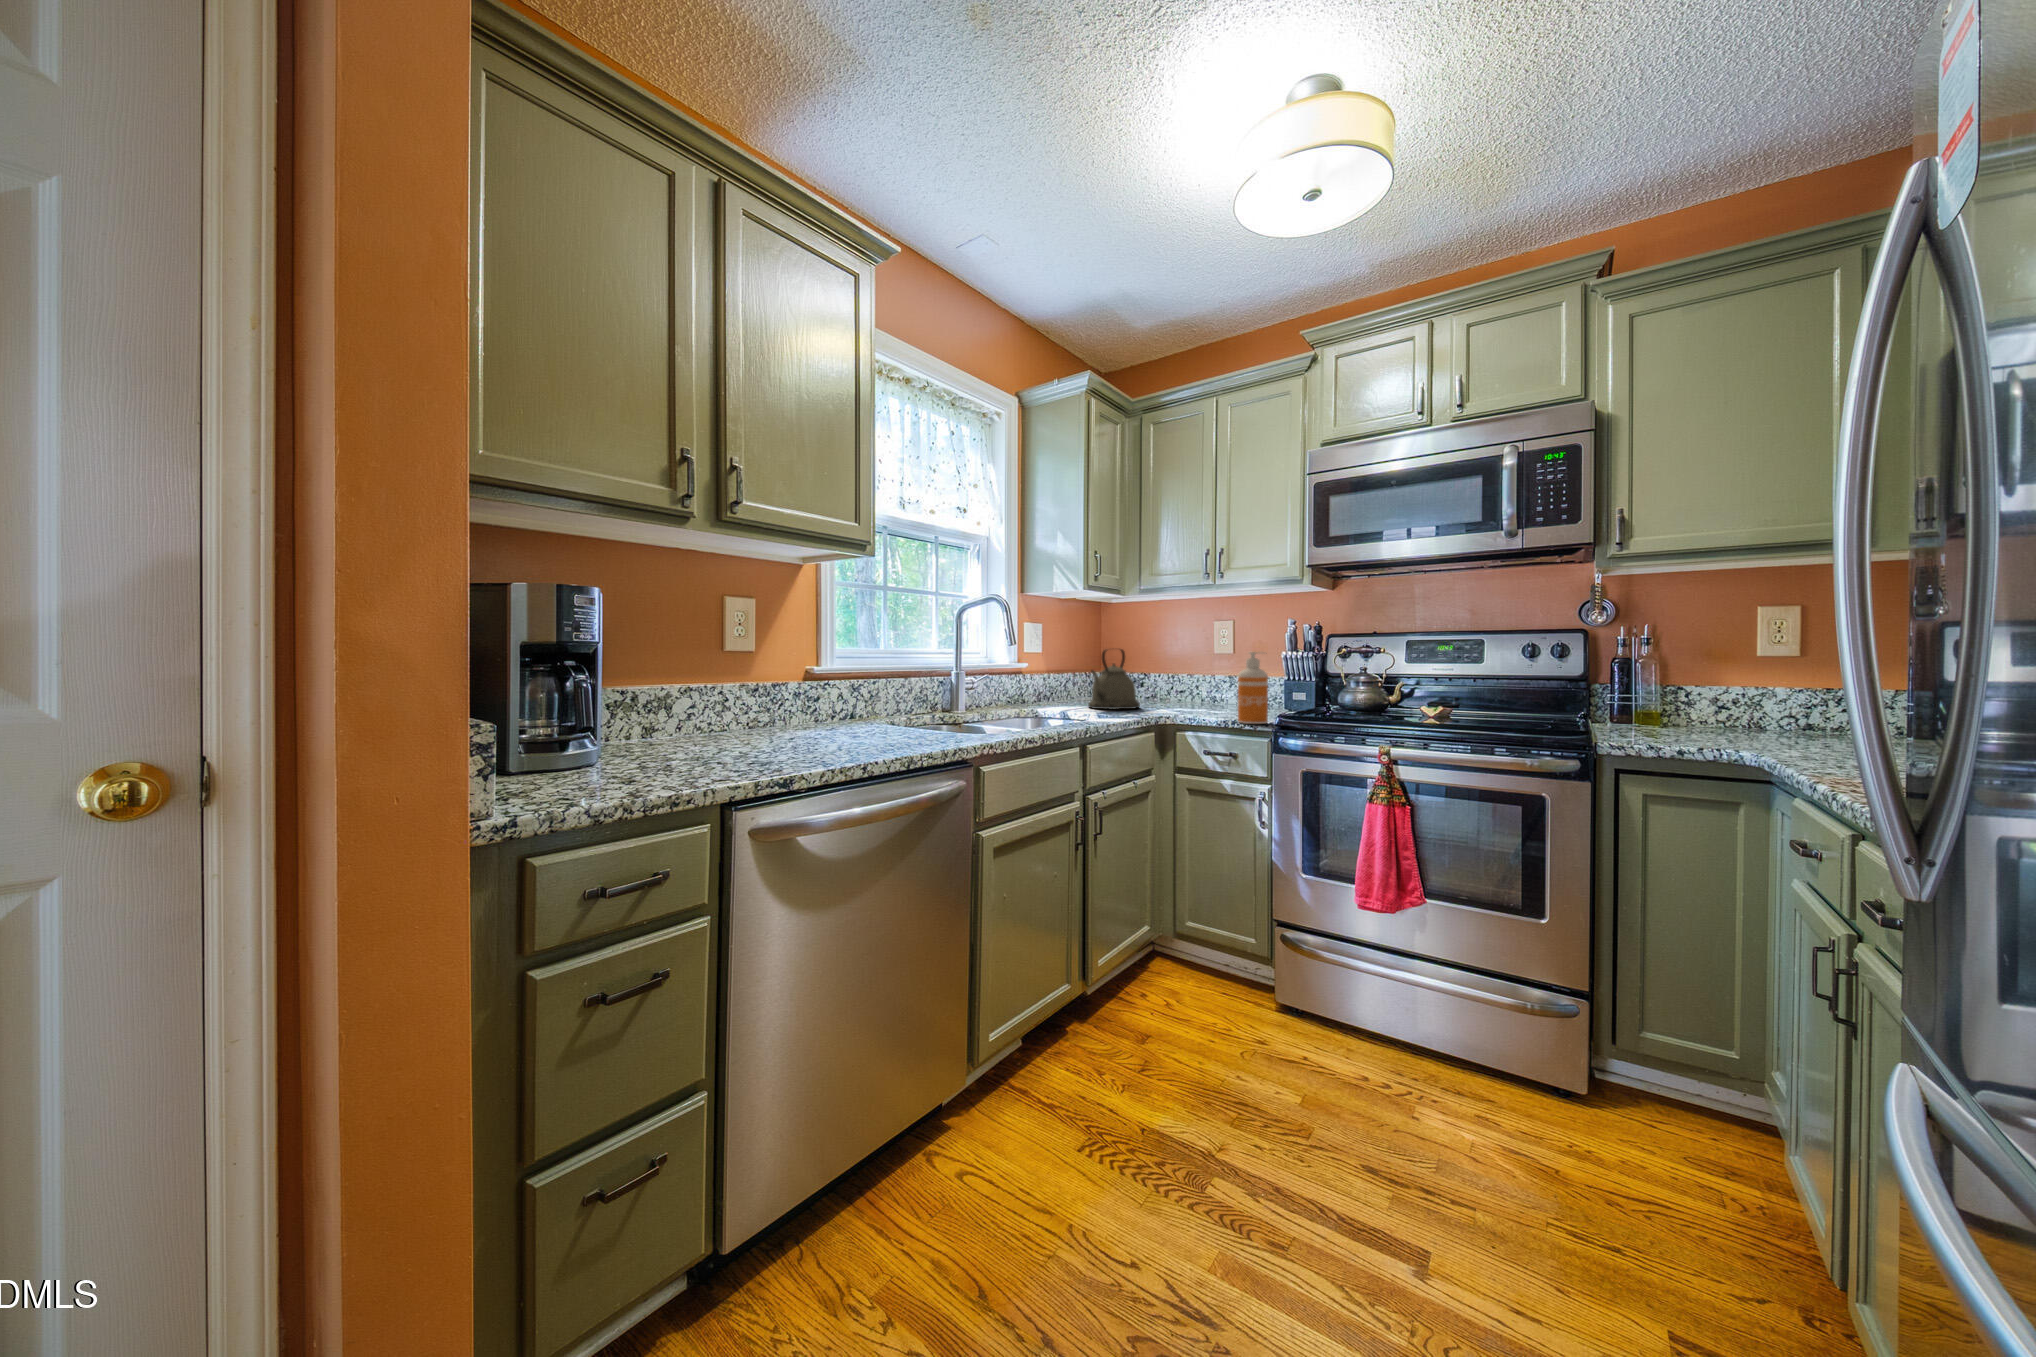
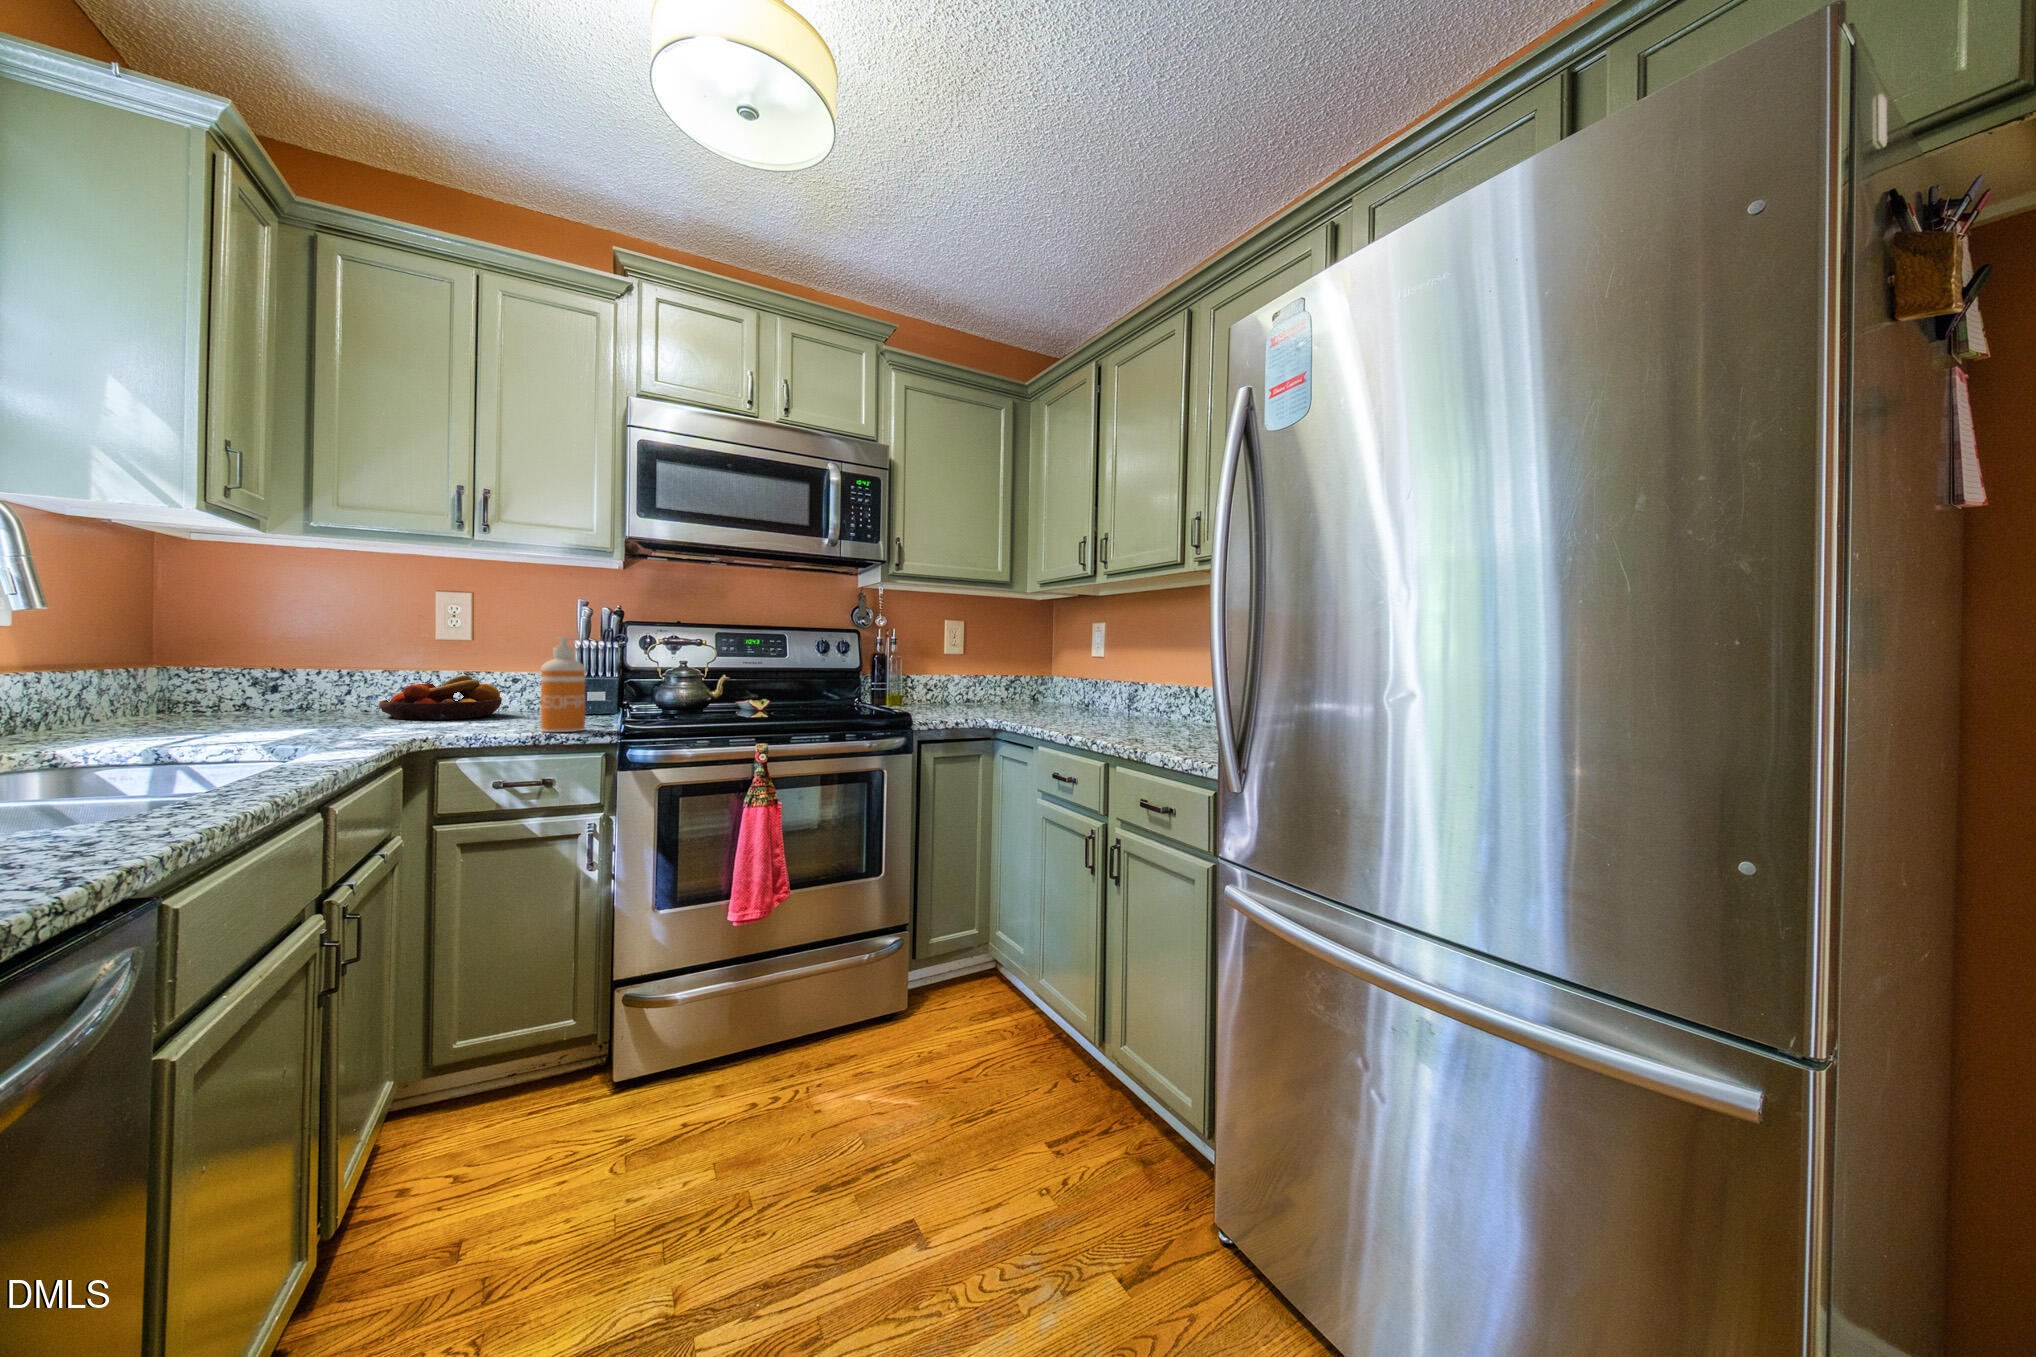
kettle: present [1088,649,1140,709] -> none [179,623,315,731]
fruit bowl: none [1179,678,1247,709] -> present [379,675,502,720]

